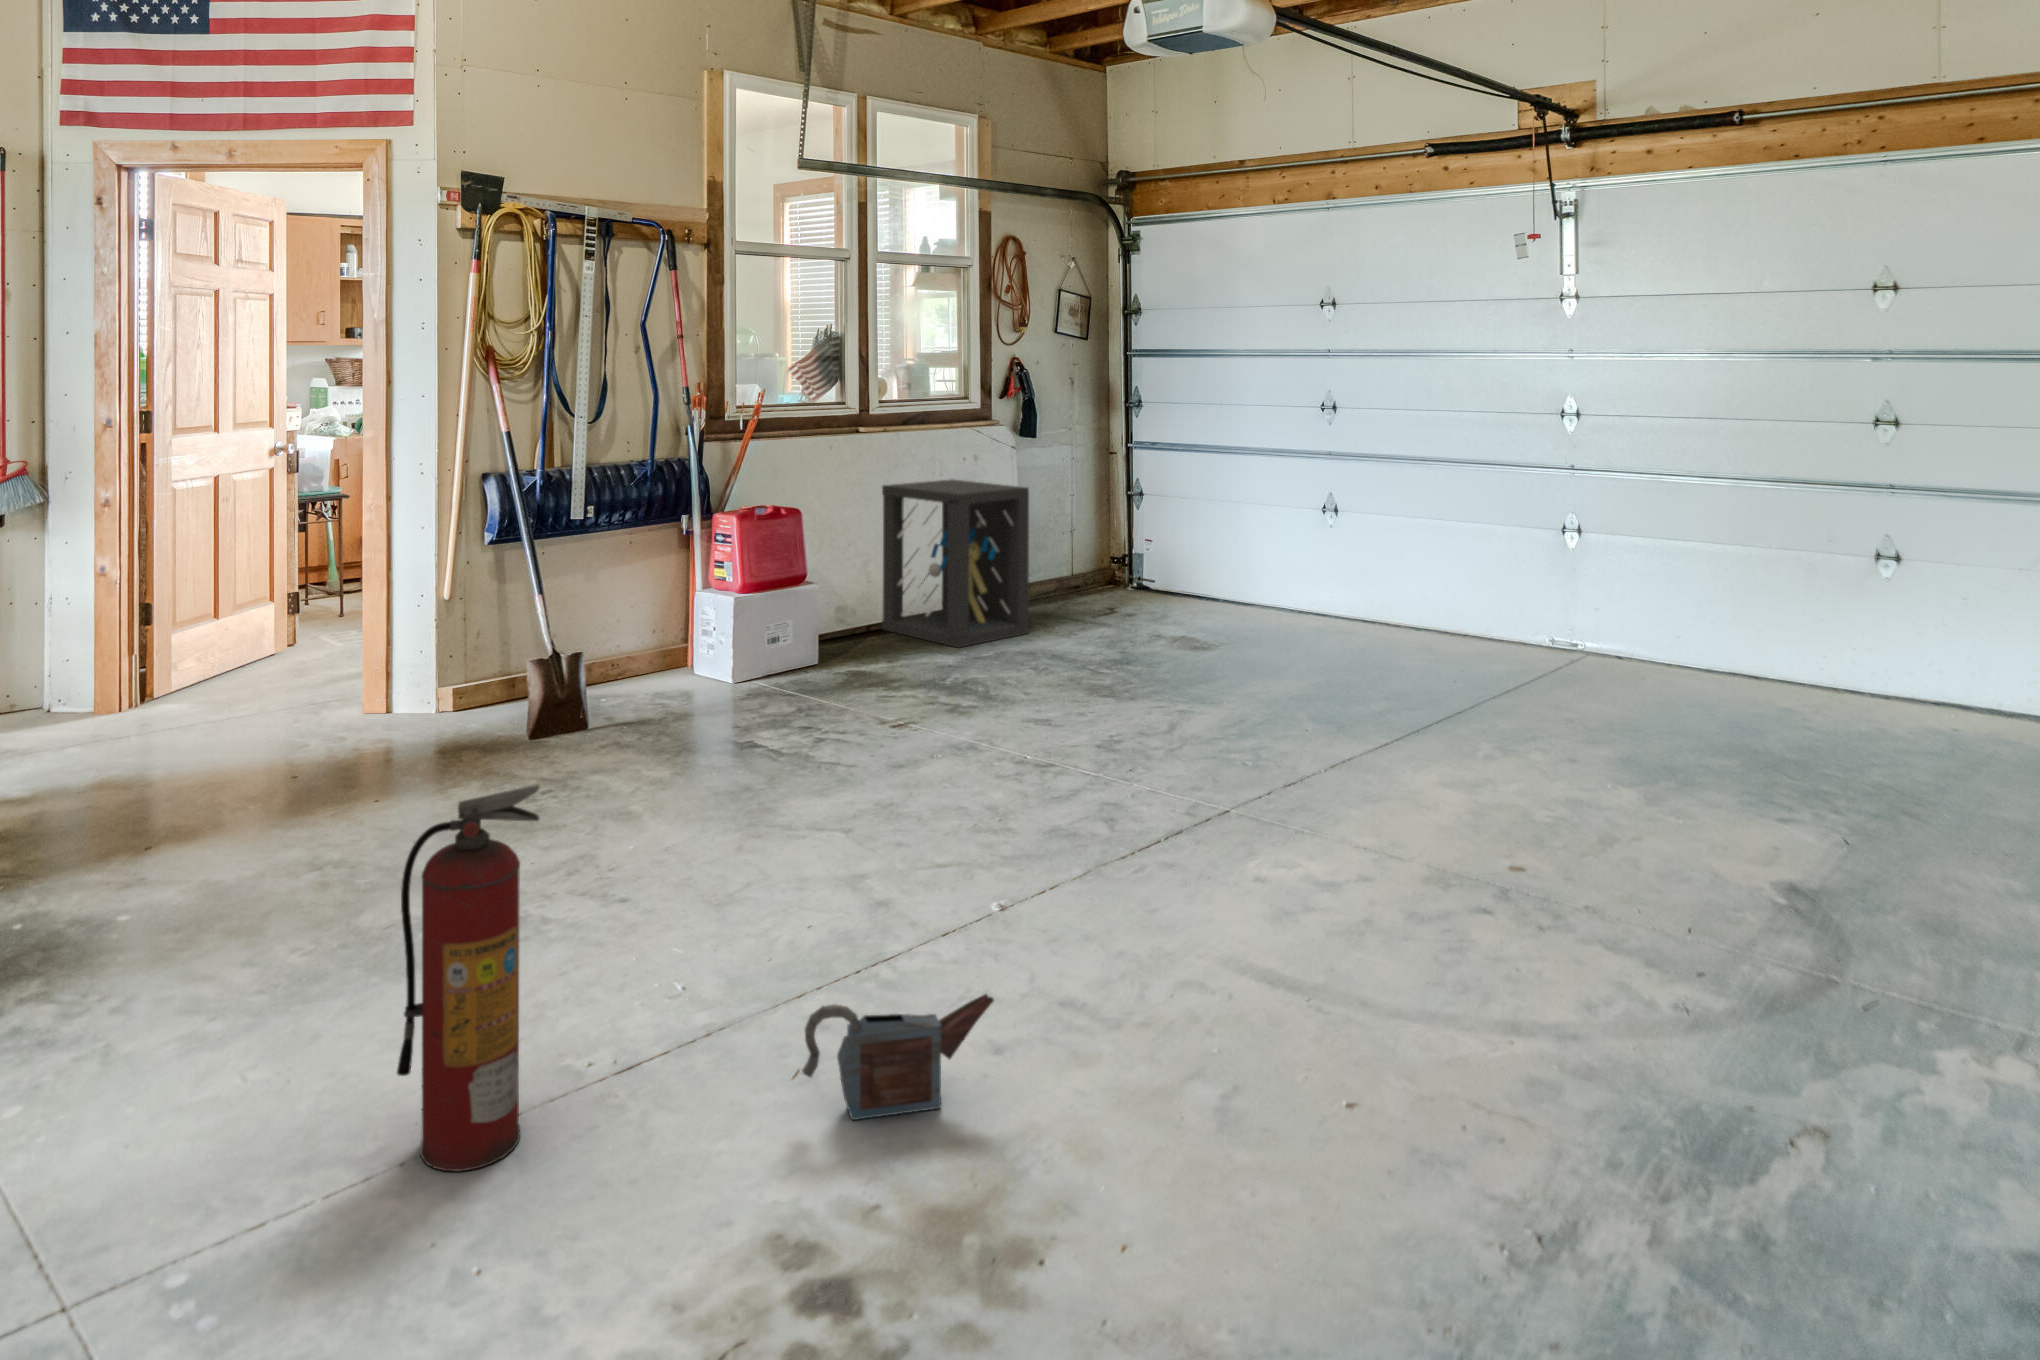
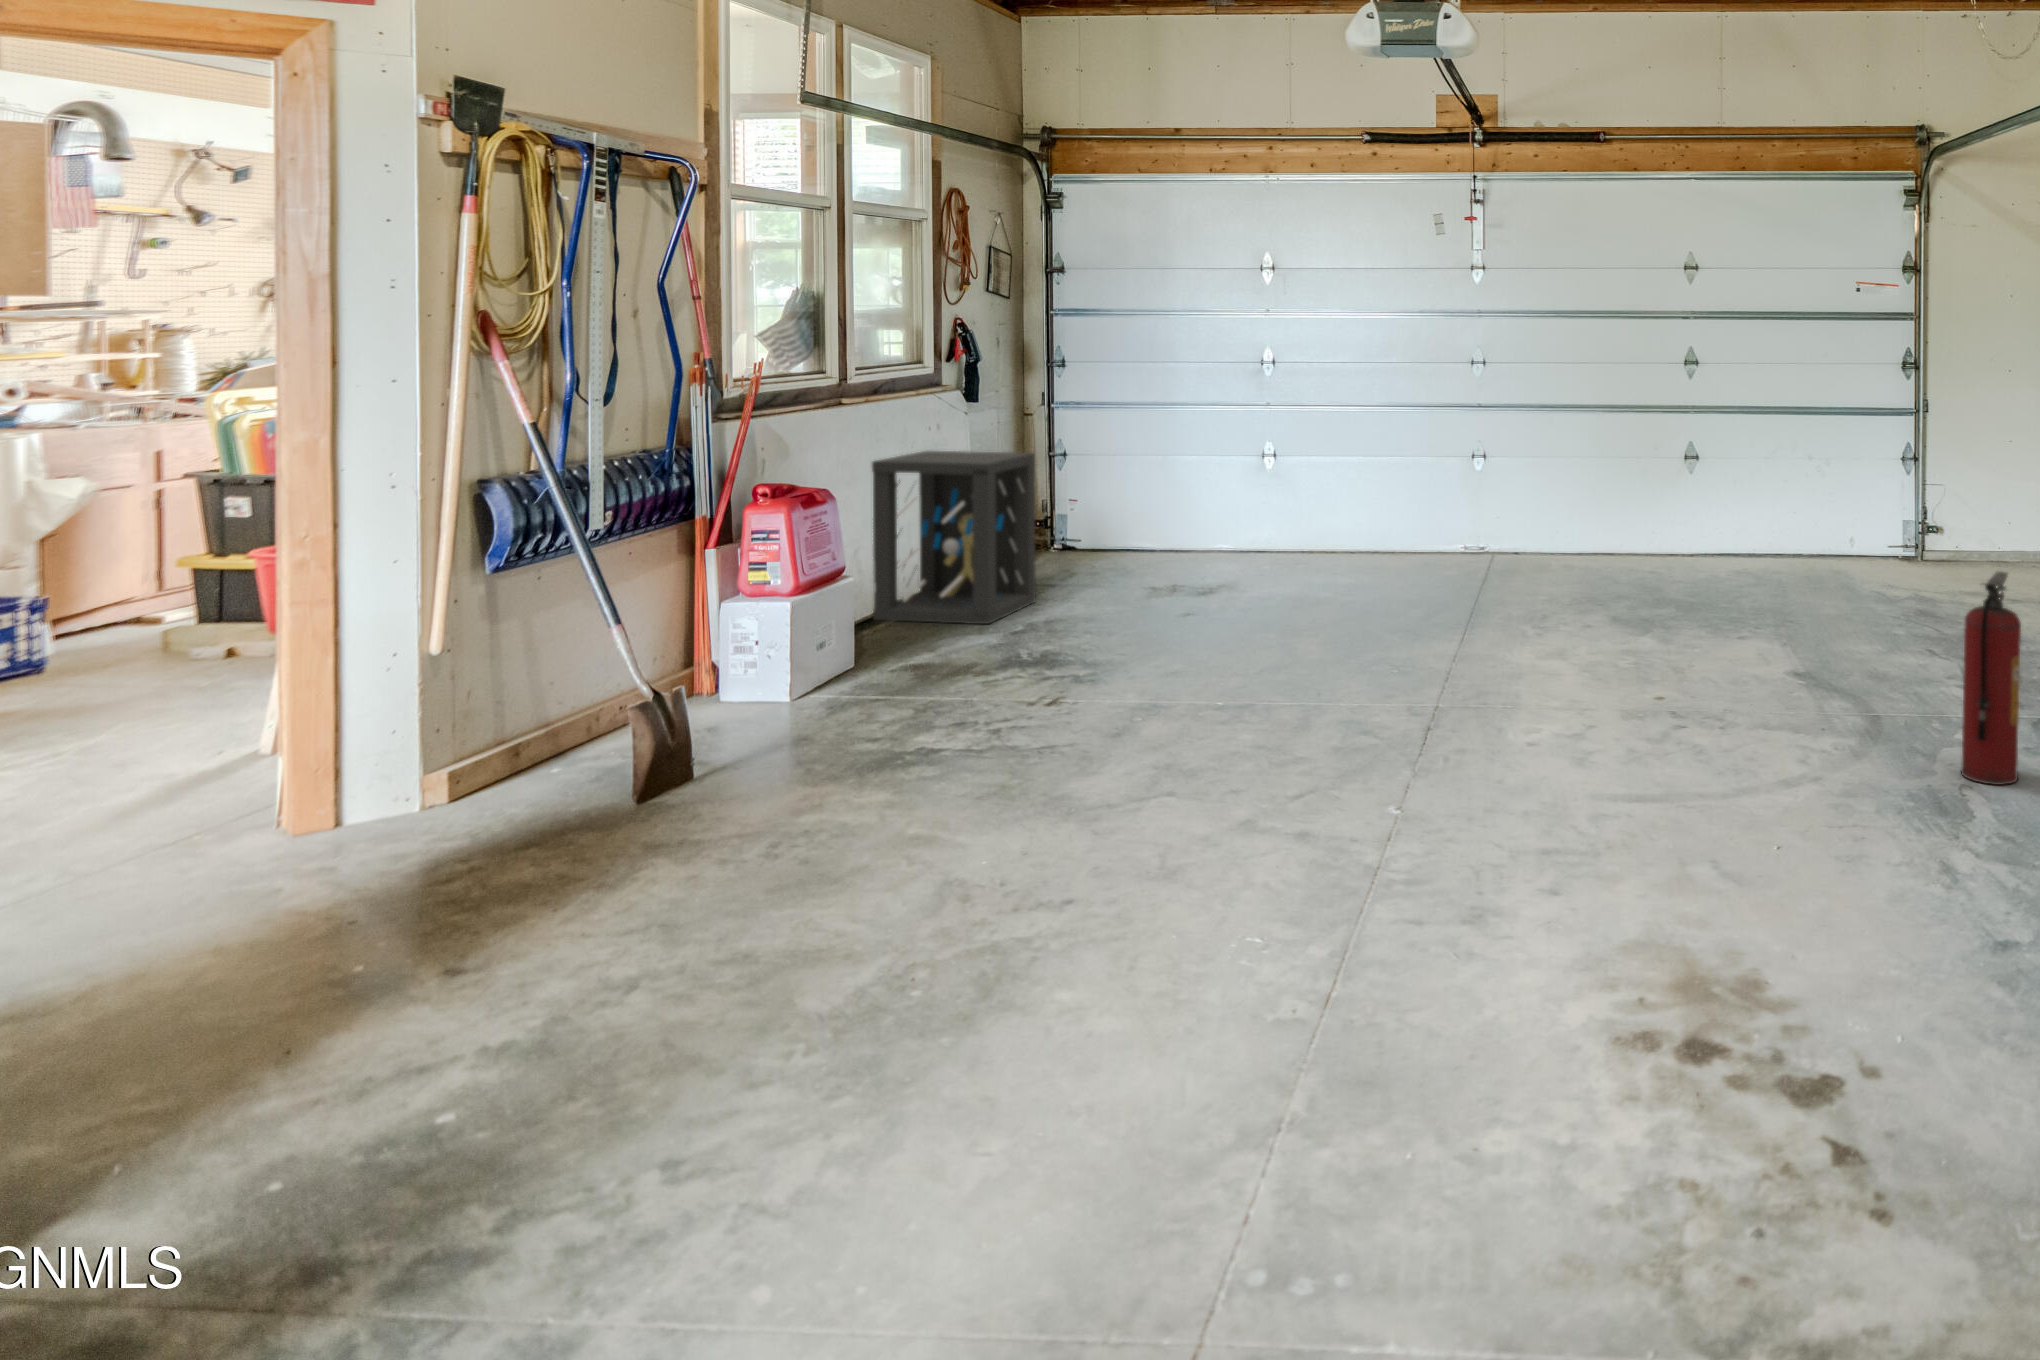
fire extinguisher: present [397,785,539,1171] -> present [1961,571,2021,785]
watering can: present [802,994,994,1120] -> none [1491,826,1583,946]

